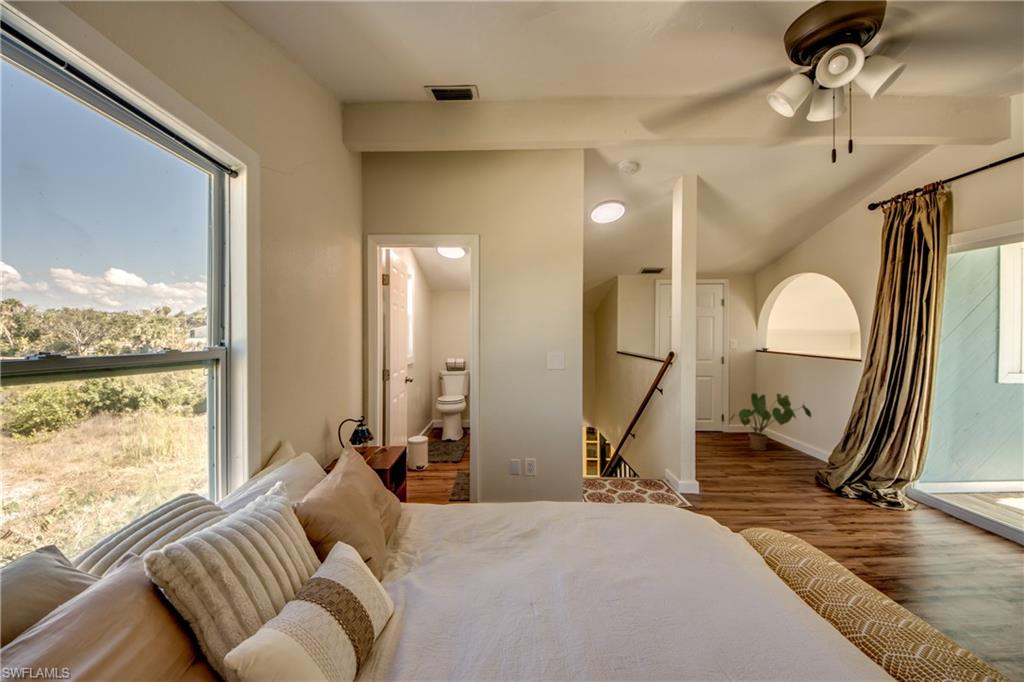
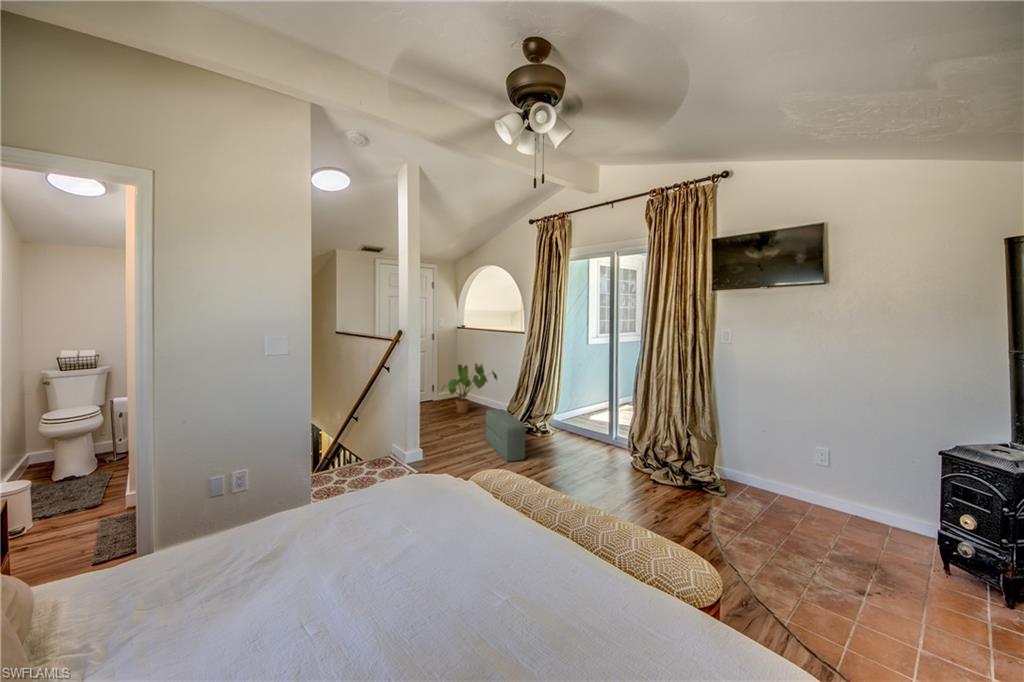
pouf: none [787,454,854,534] -> present [486,409,526,461]

